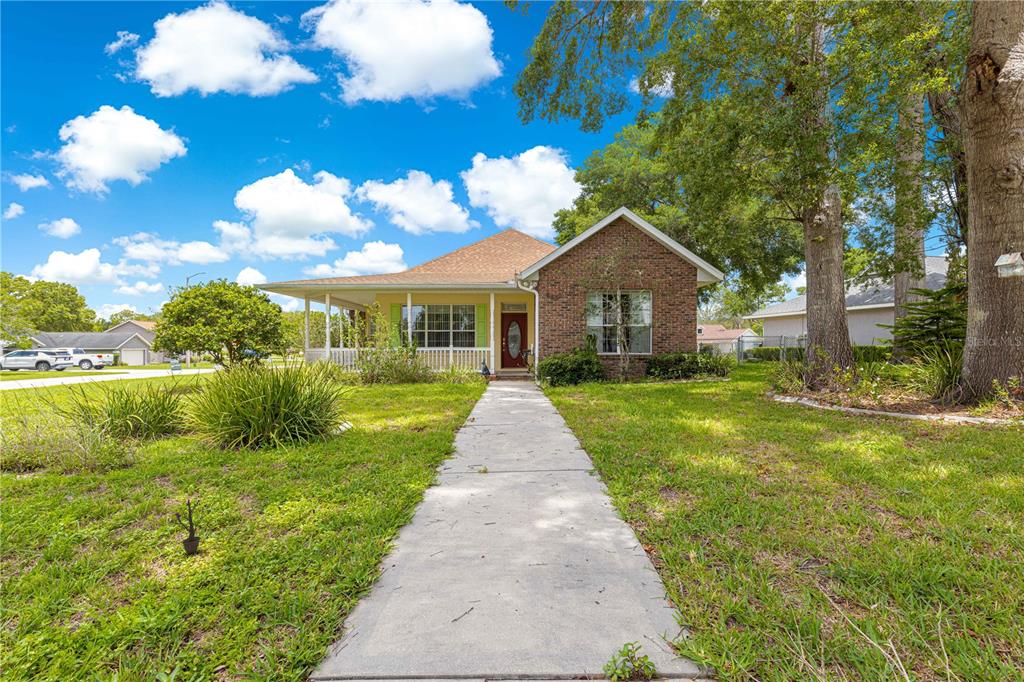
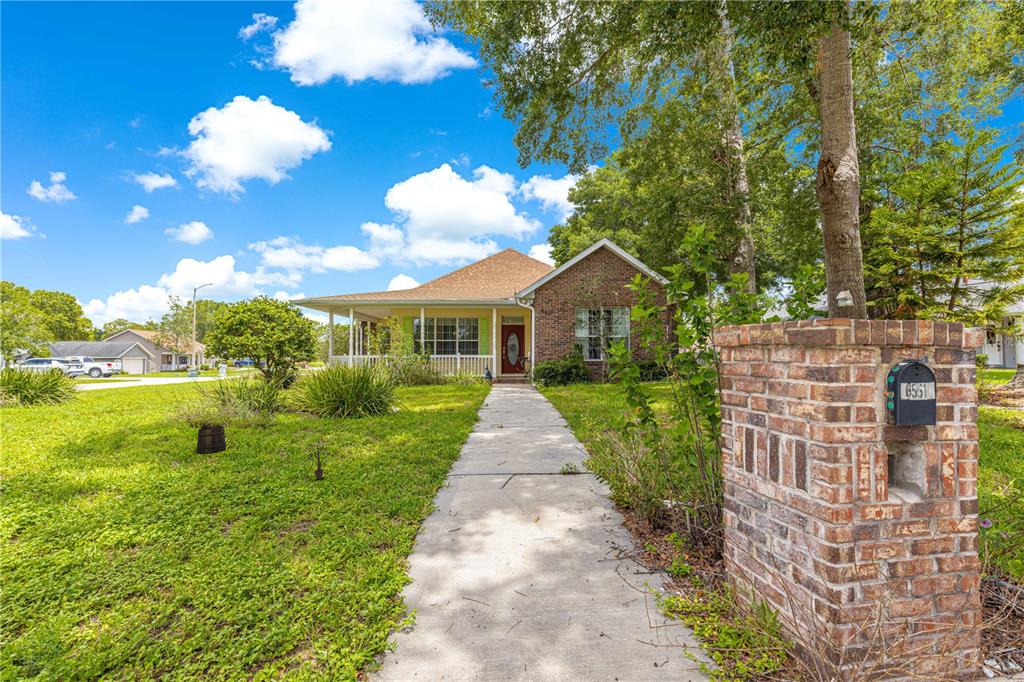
bucket: none [54,450,102,494] -> present [196,424,226,454]

